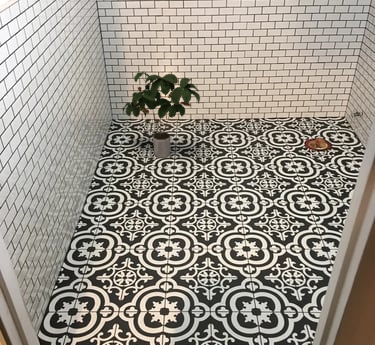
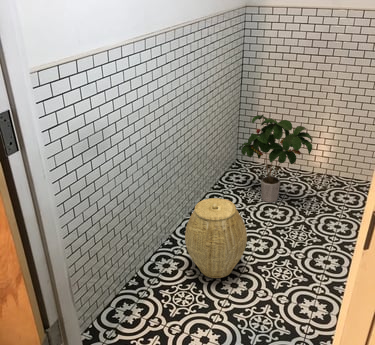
woven basket: none [107,166,171,248] -> present [185,198,247,278]

